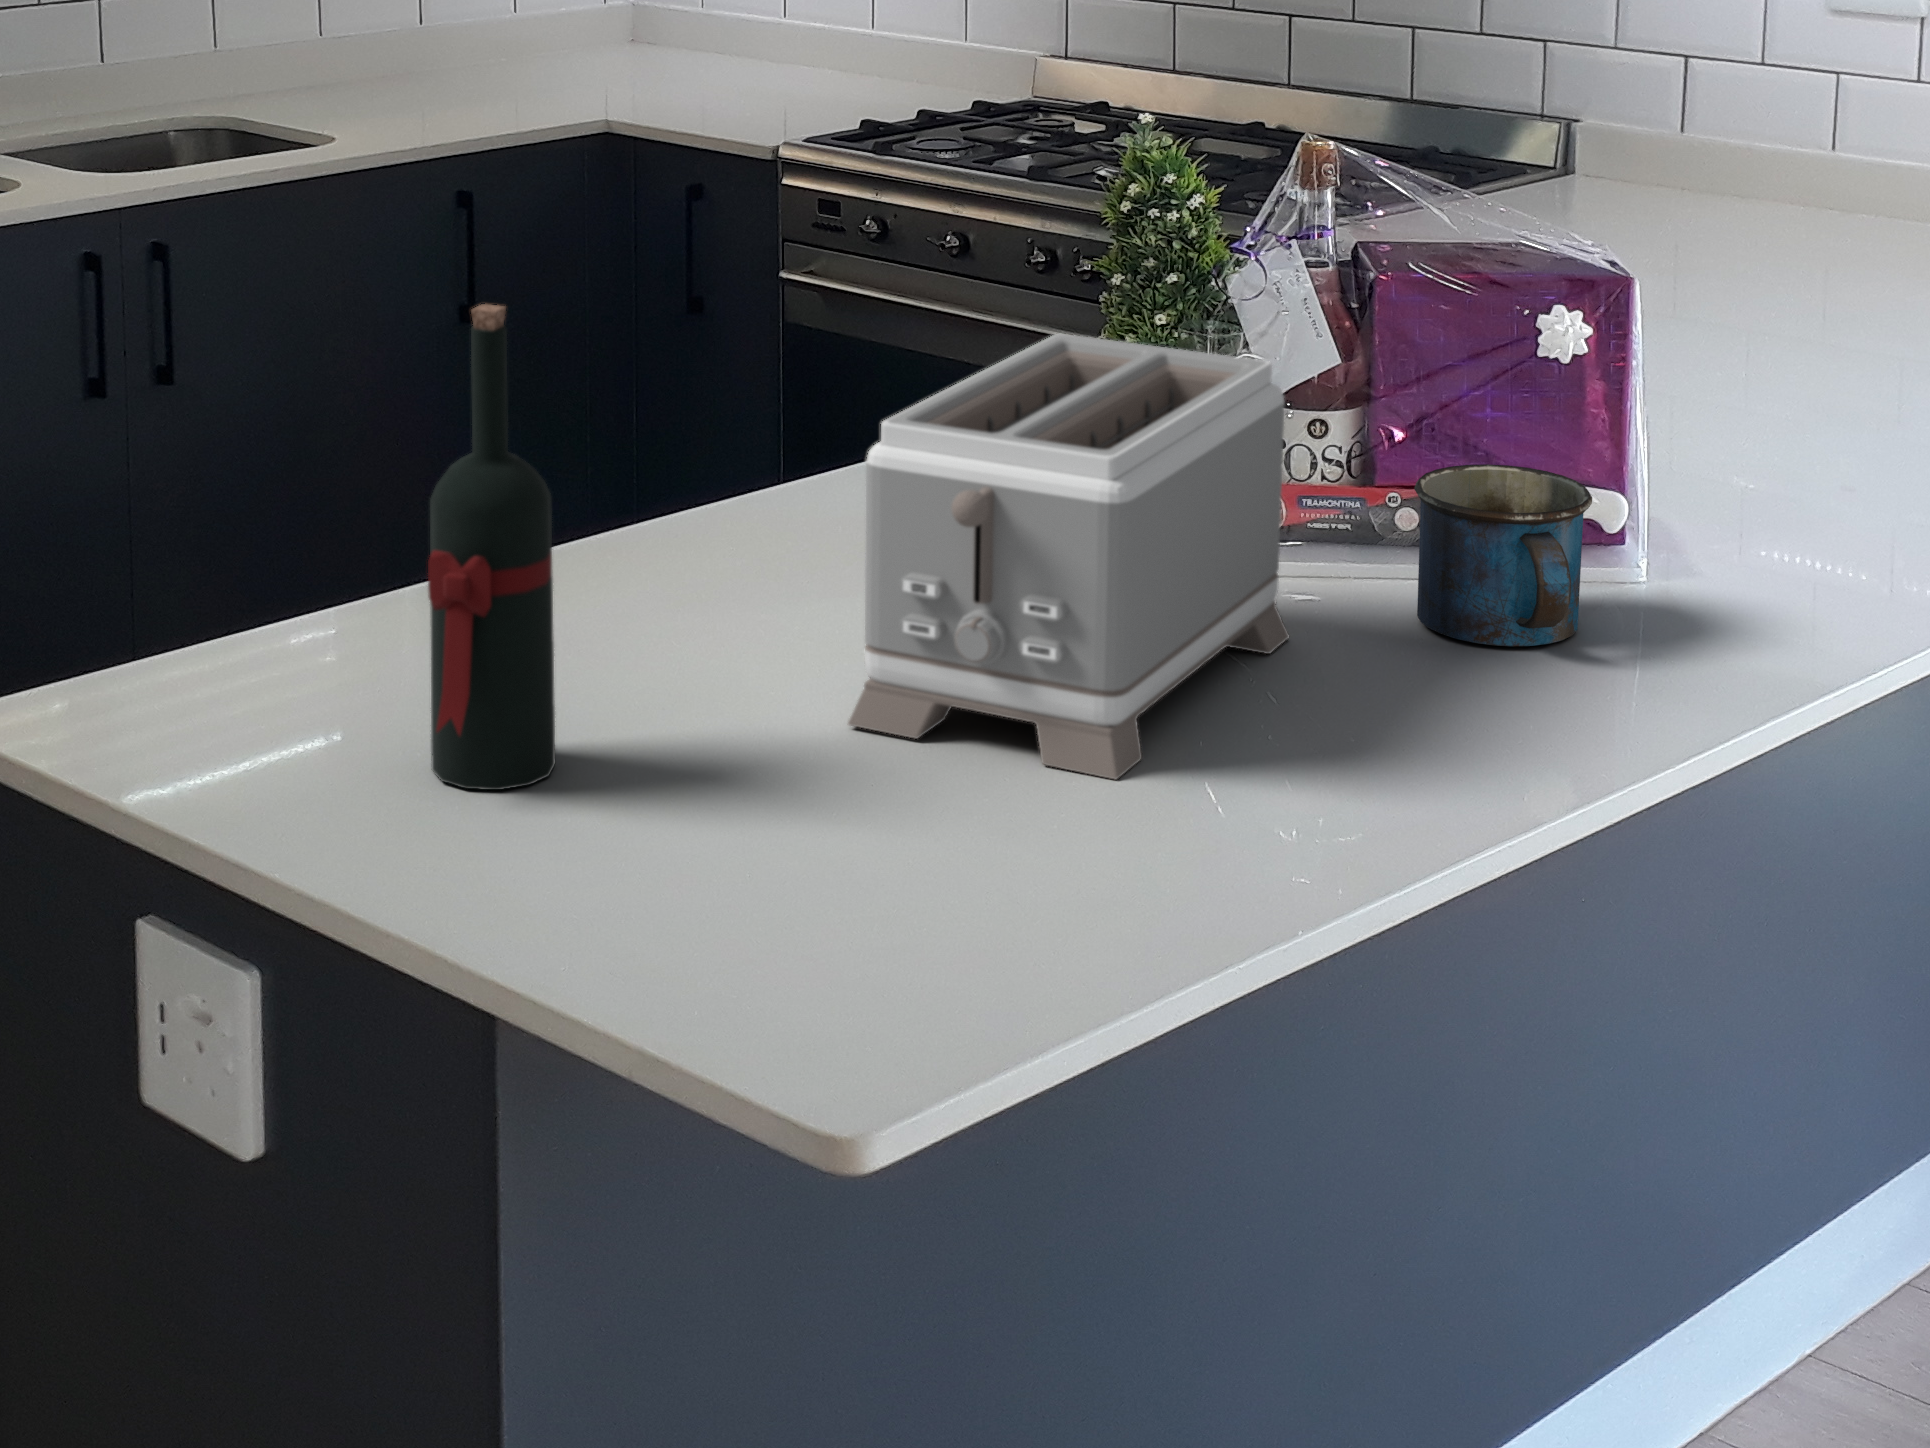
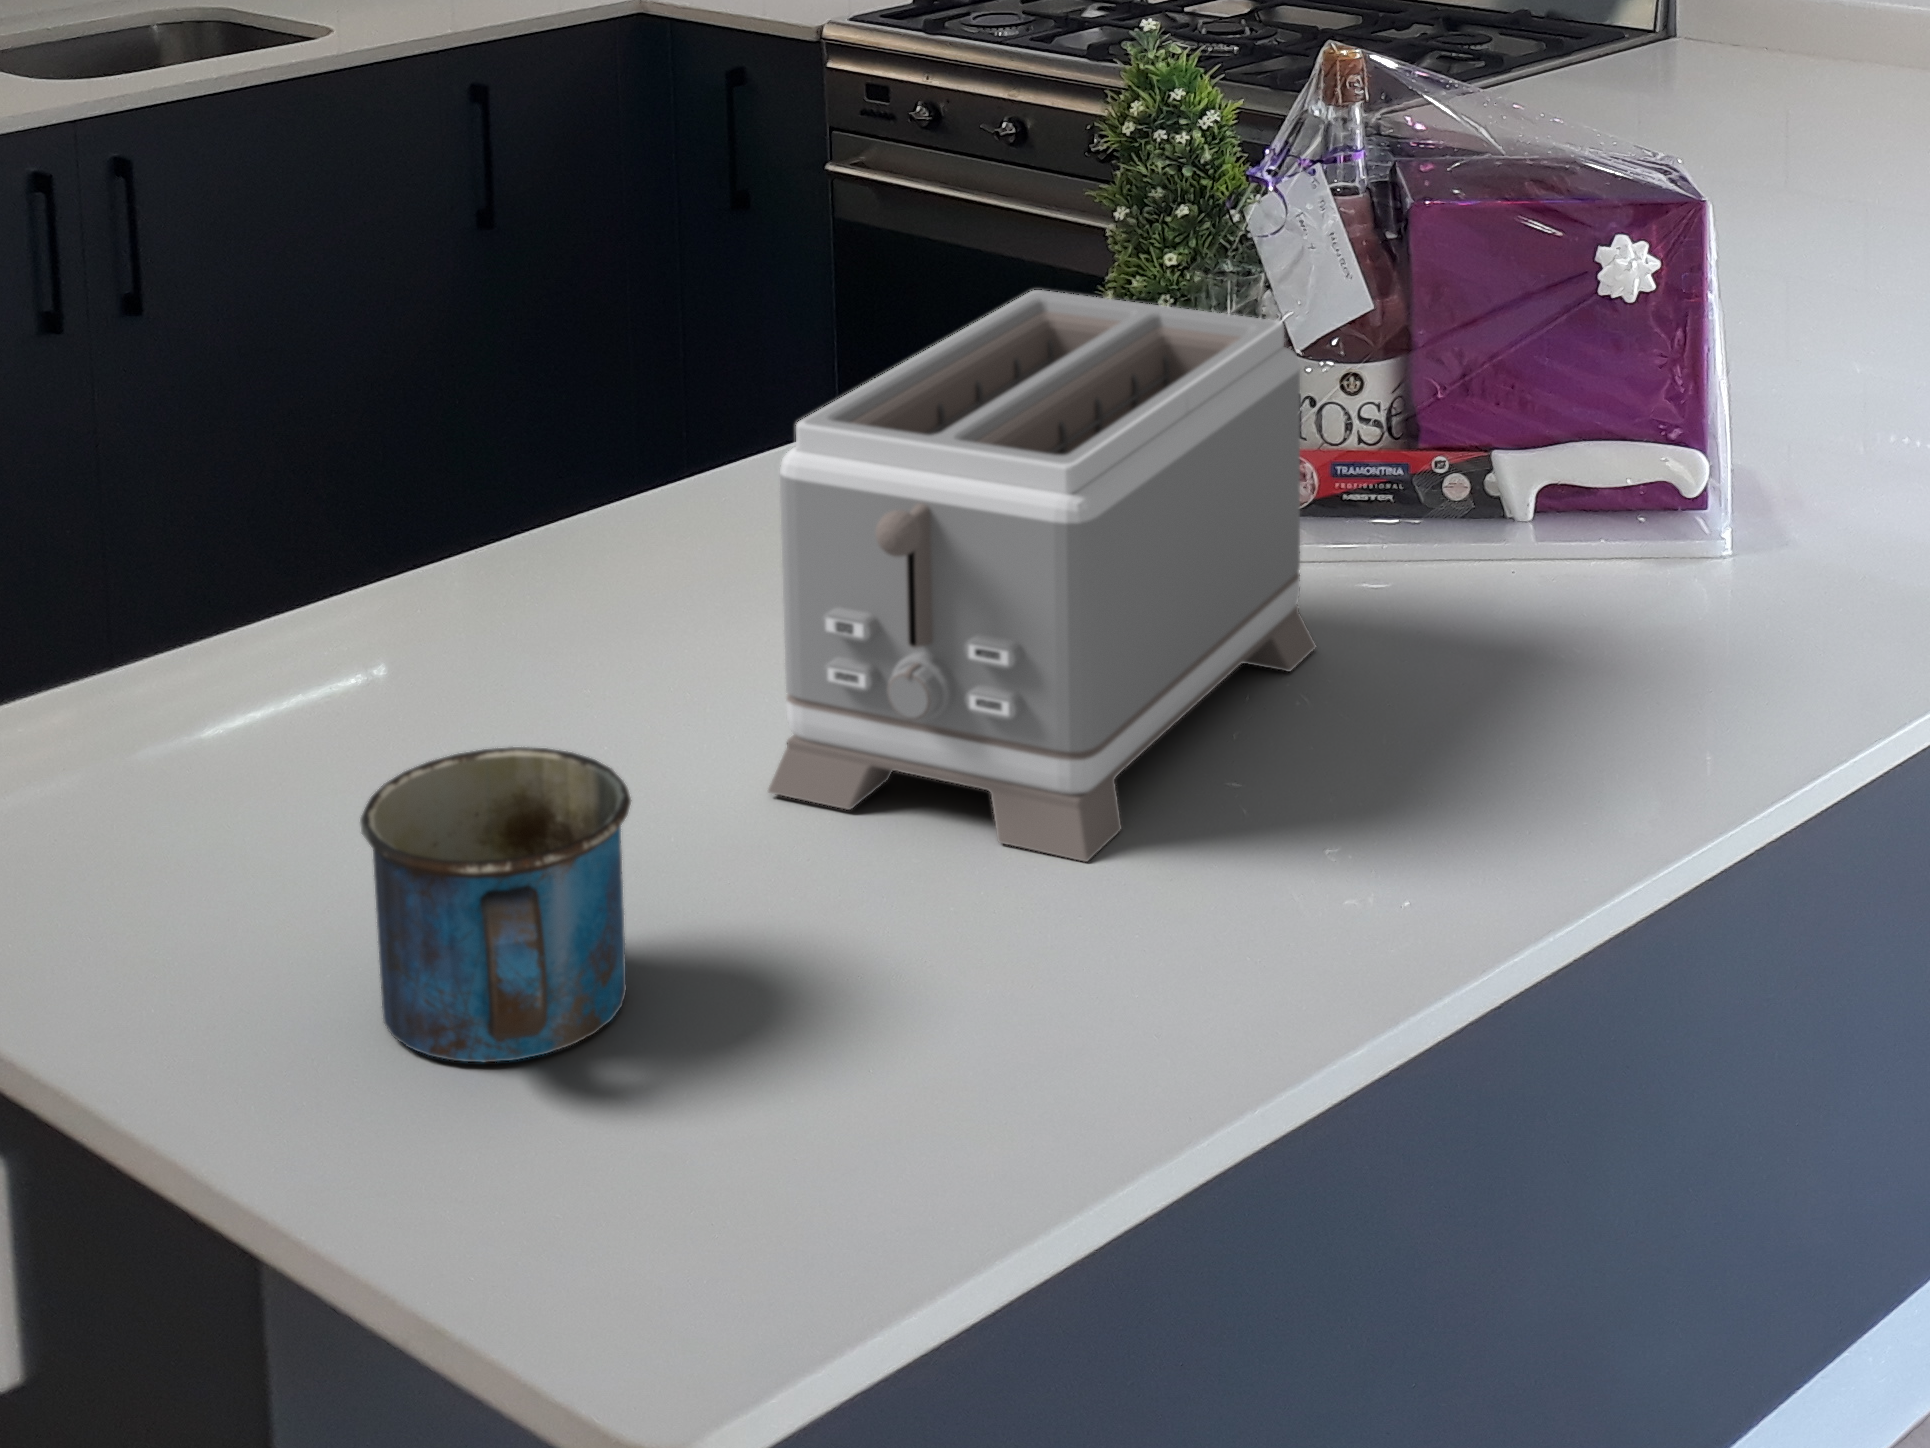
wine bottle: present [428,304,555,790] -> none [217,300,397,906]
mug: present [1414,464,1592,646] -> present [360,747,632,1062]

